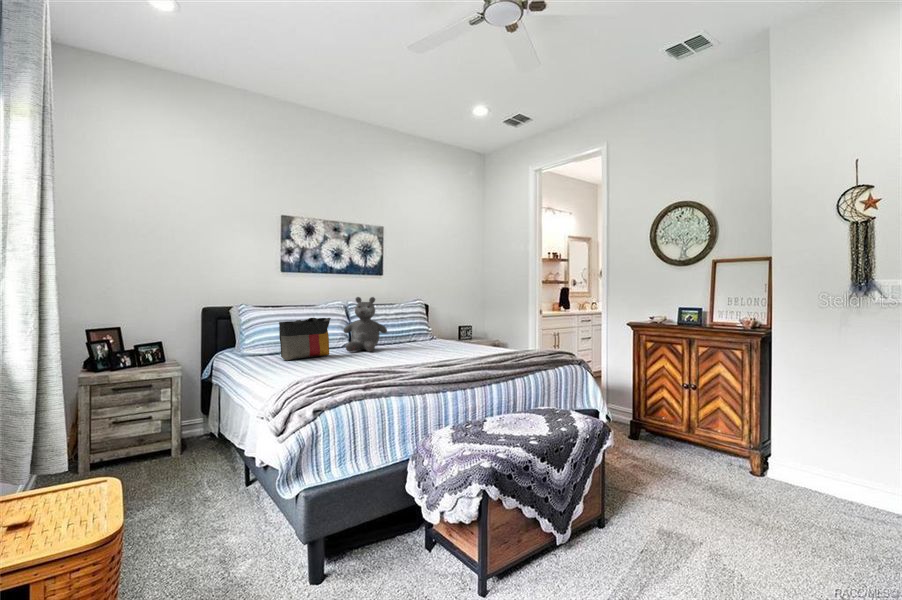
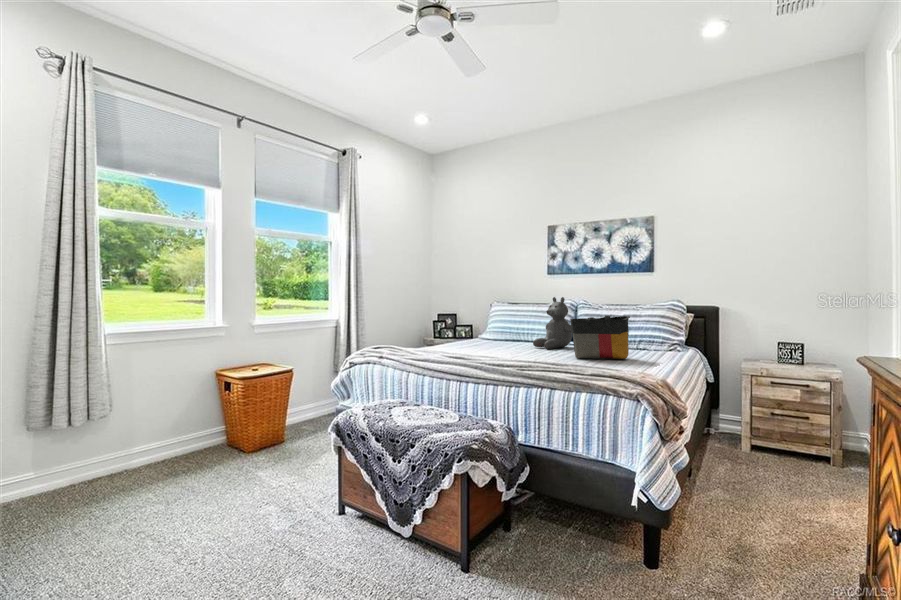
tote bag: present [279,318,331,360] -> present [570,315,630,359]

